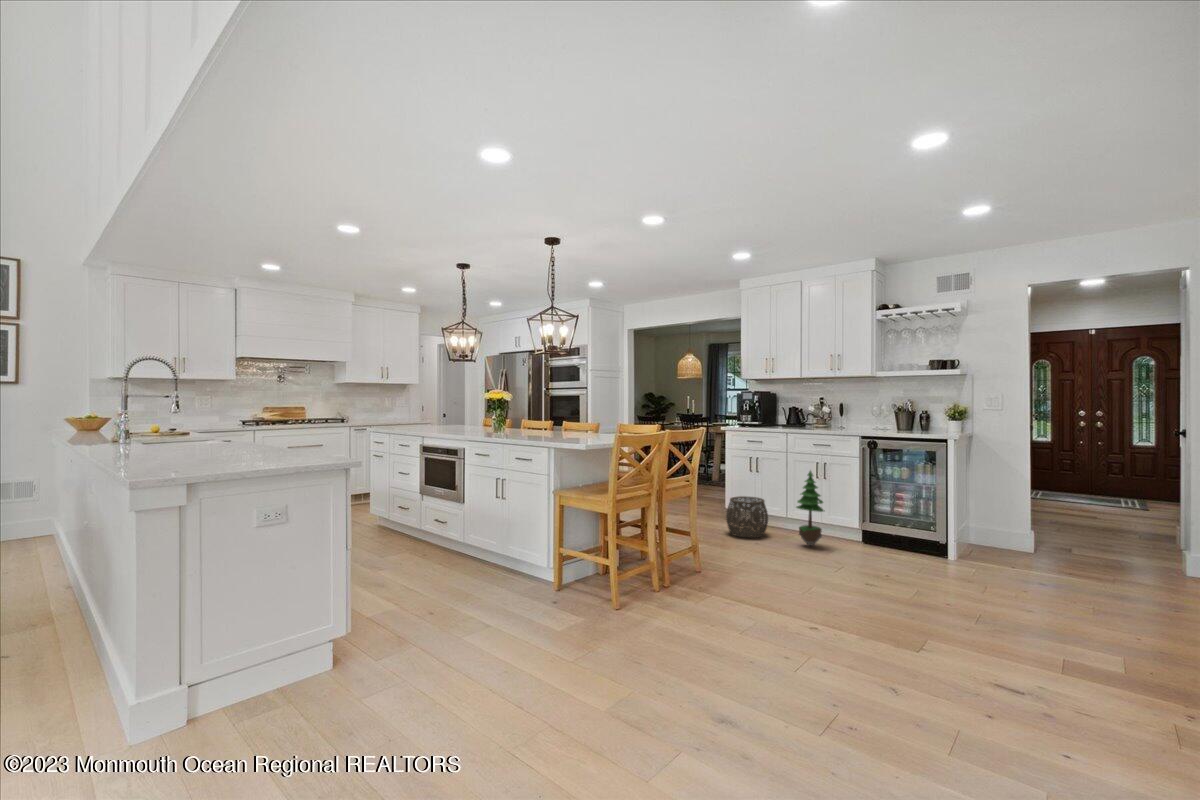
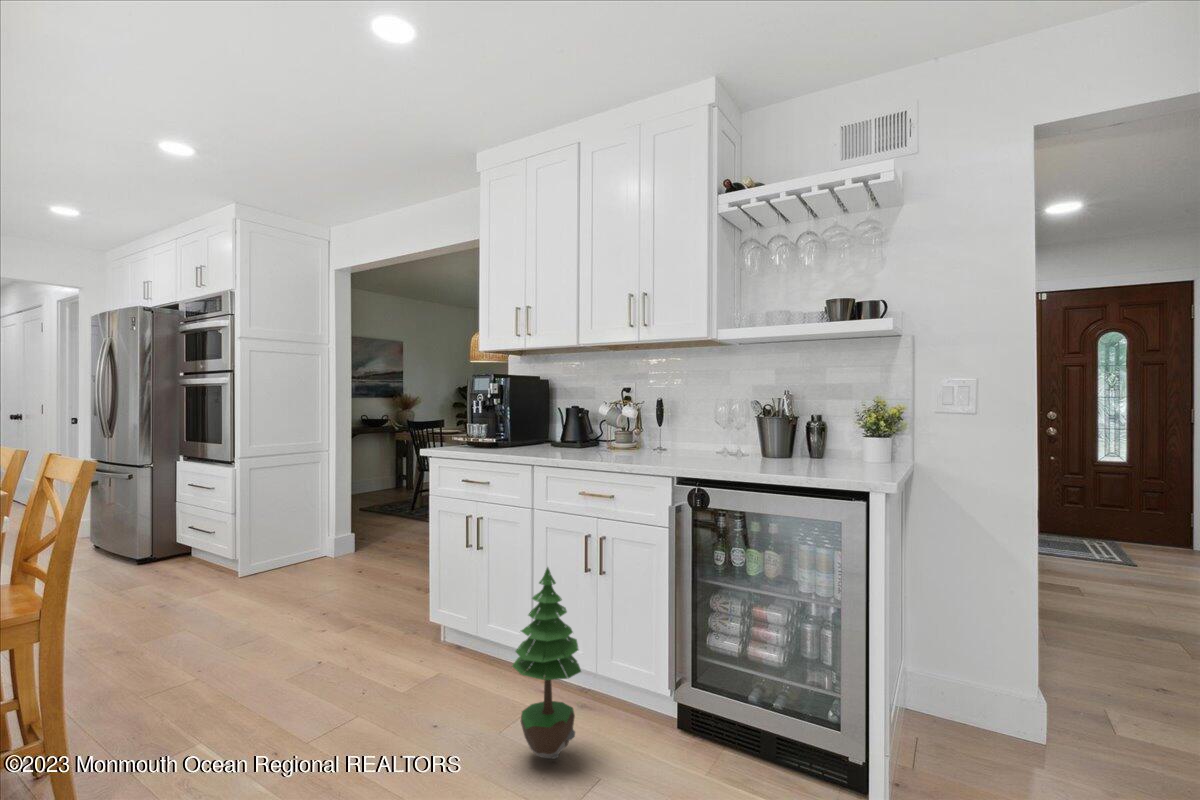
woven basket: present [726,496,768,538] -> none [374,615,477,731]

